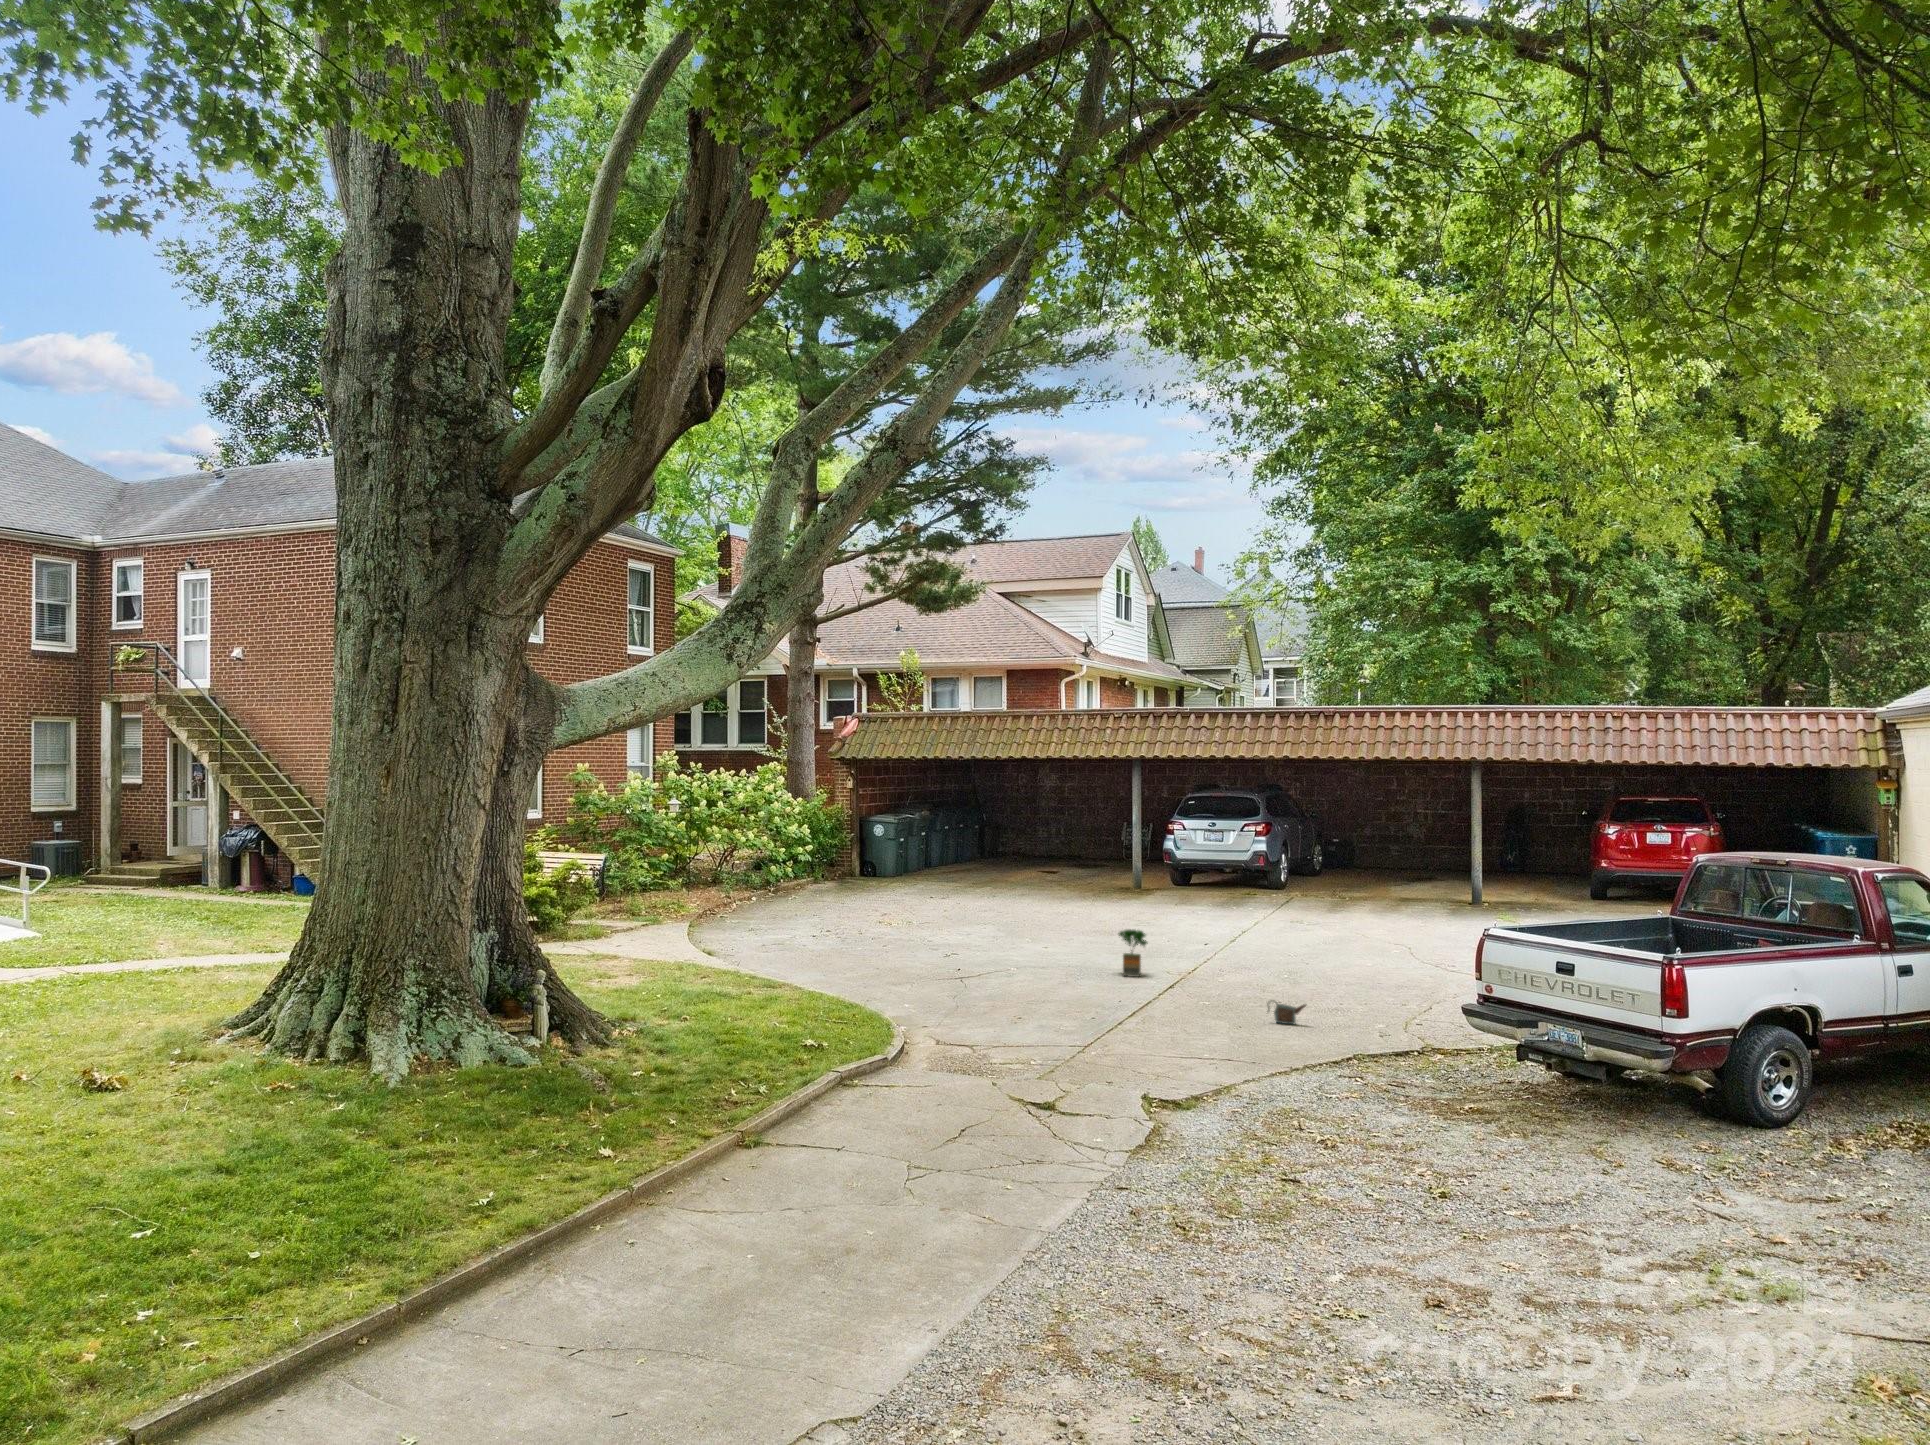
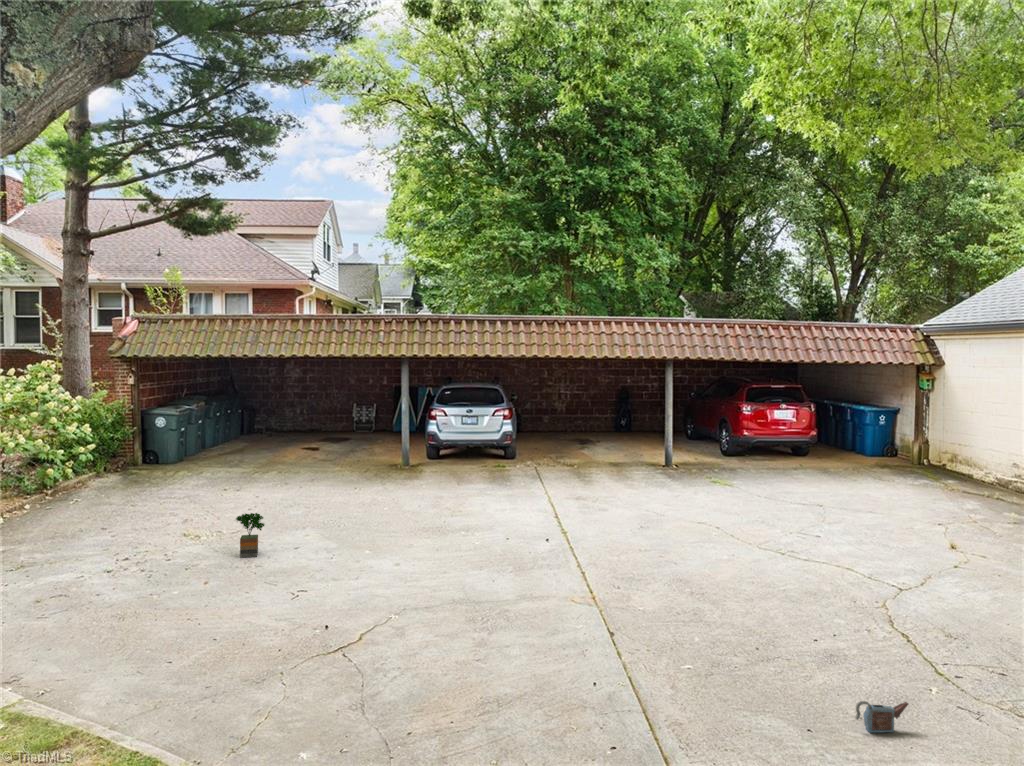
potted tree: present [1119,929,1148,977] -> present [236,513,265,558]

